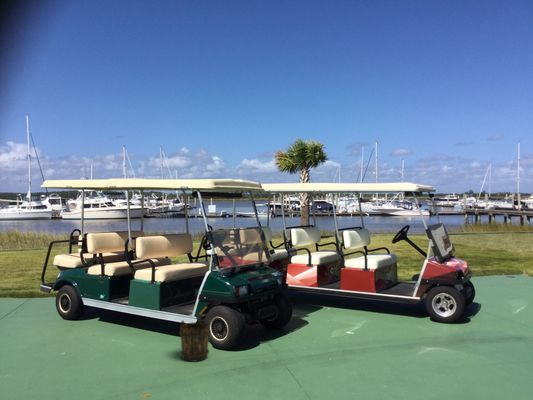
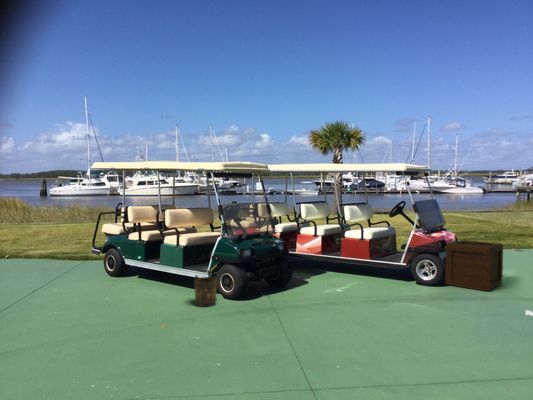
wooden crate: none [464,269,524,328] -> present [445,240,503,291]

